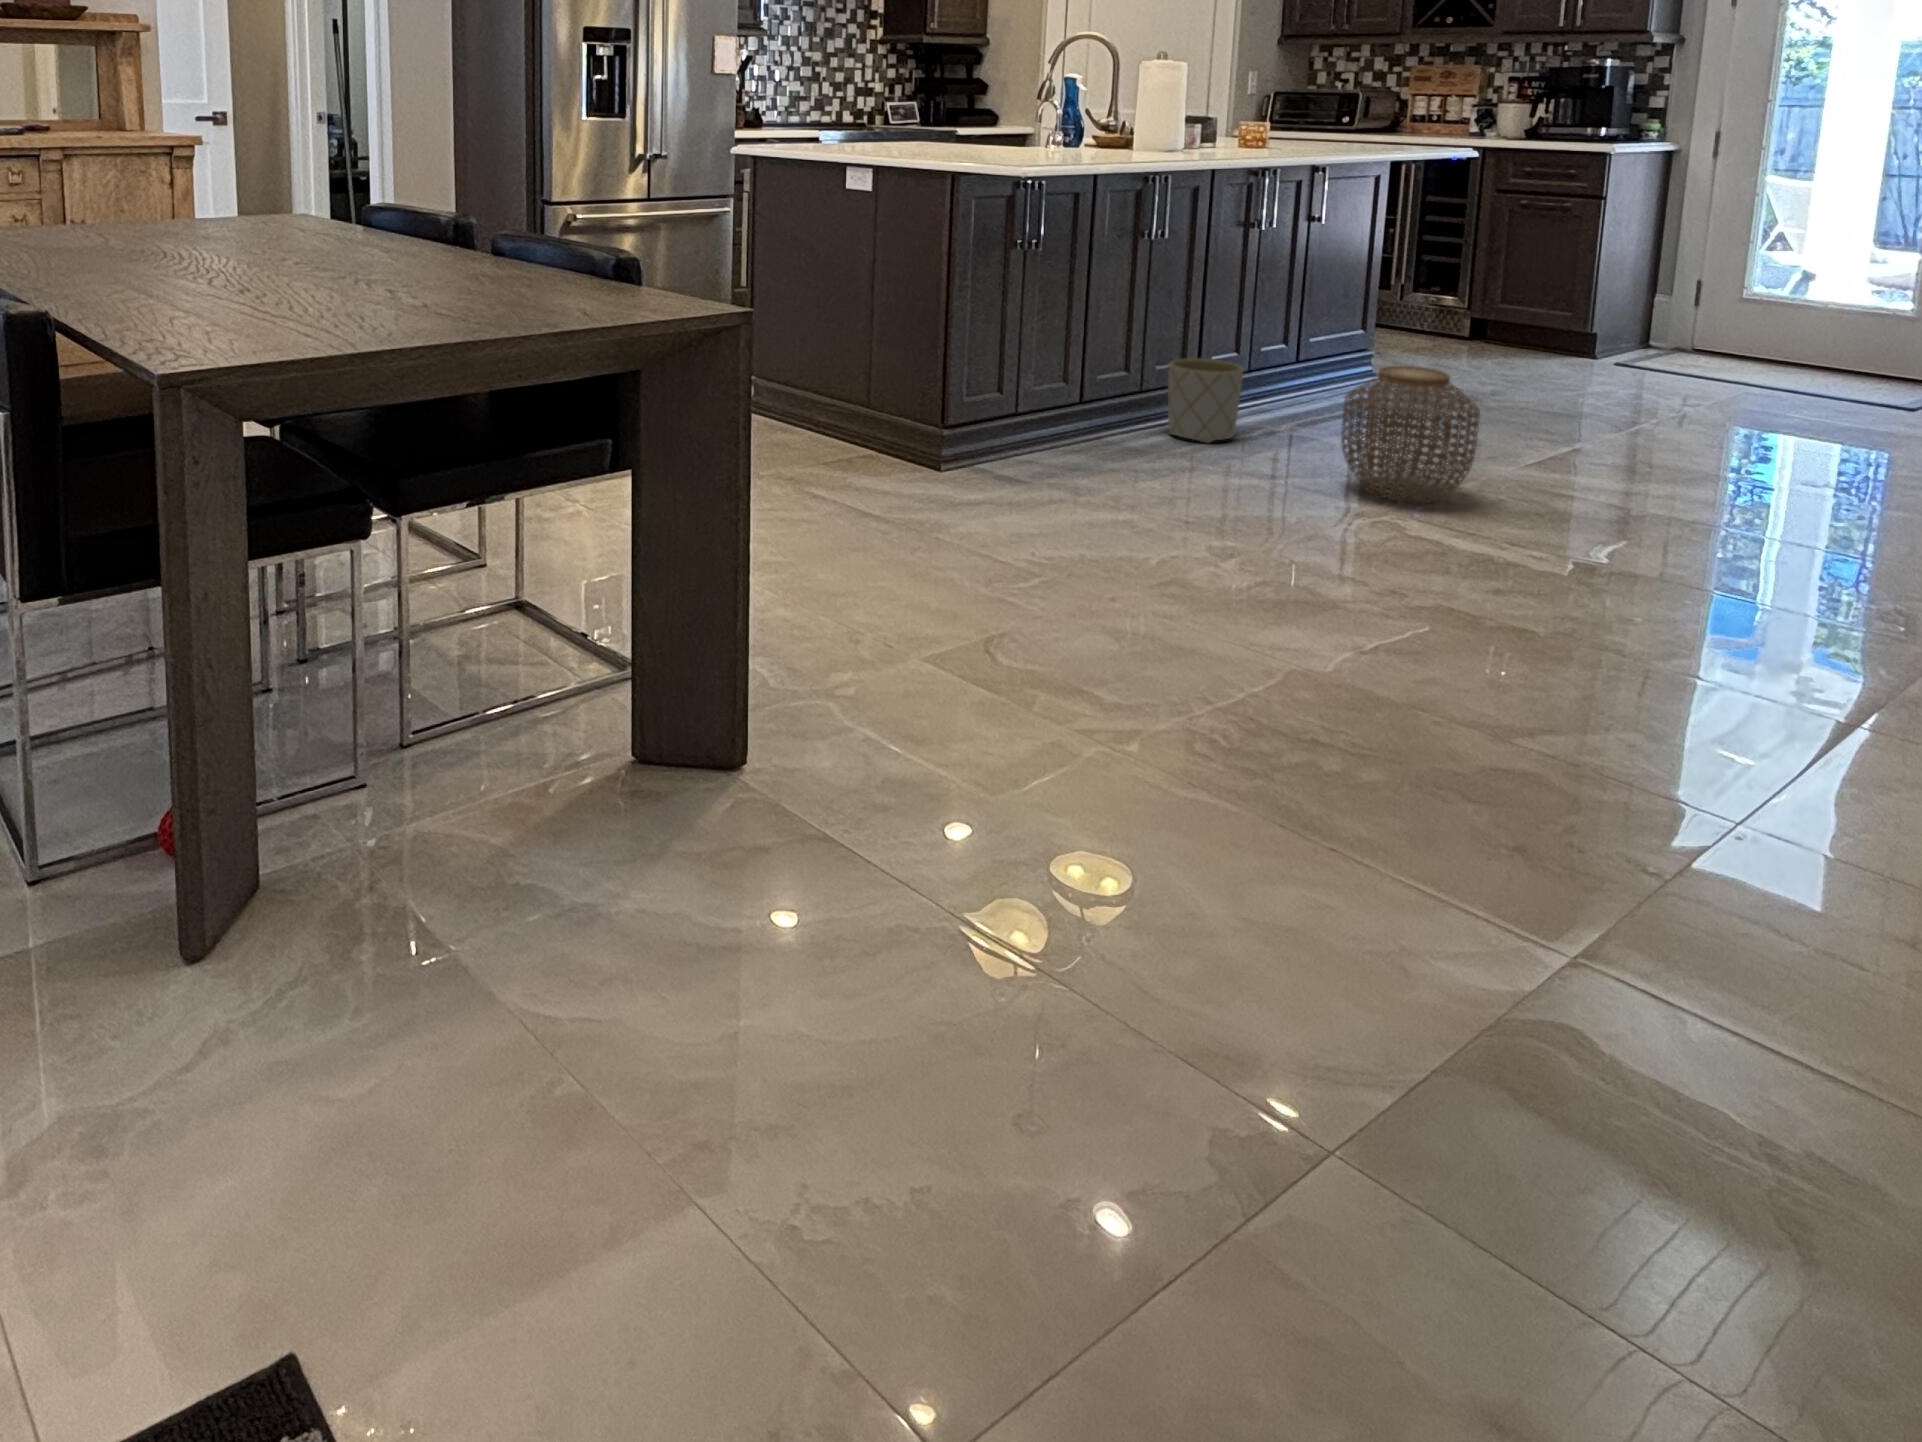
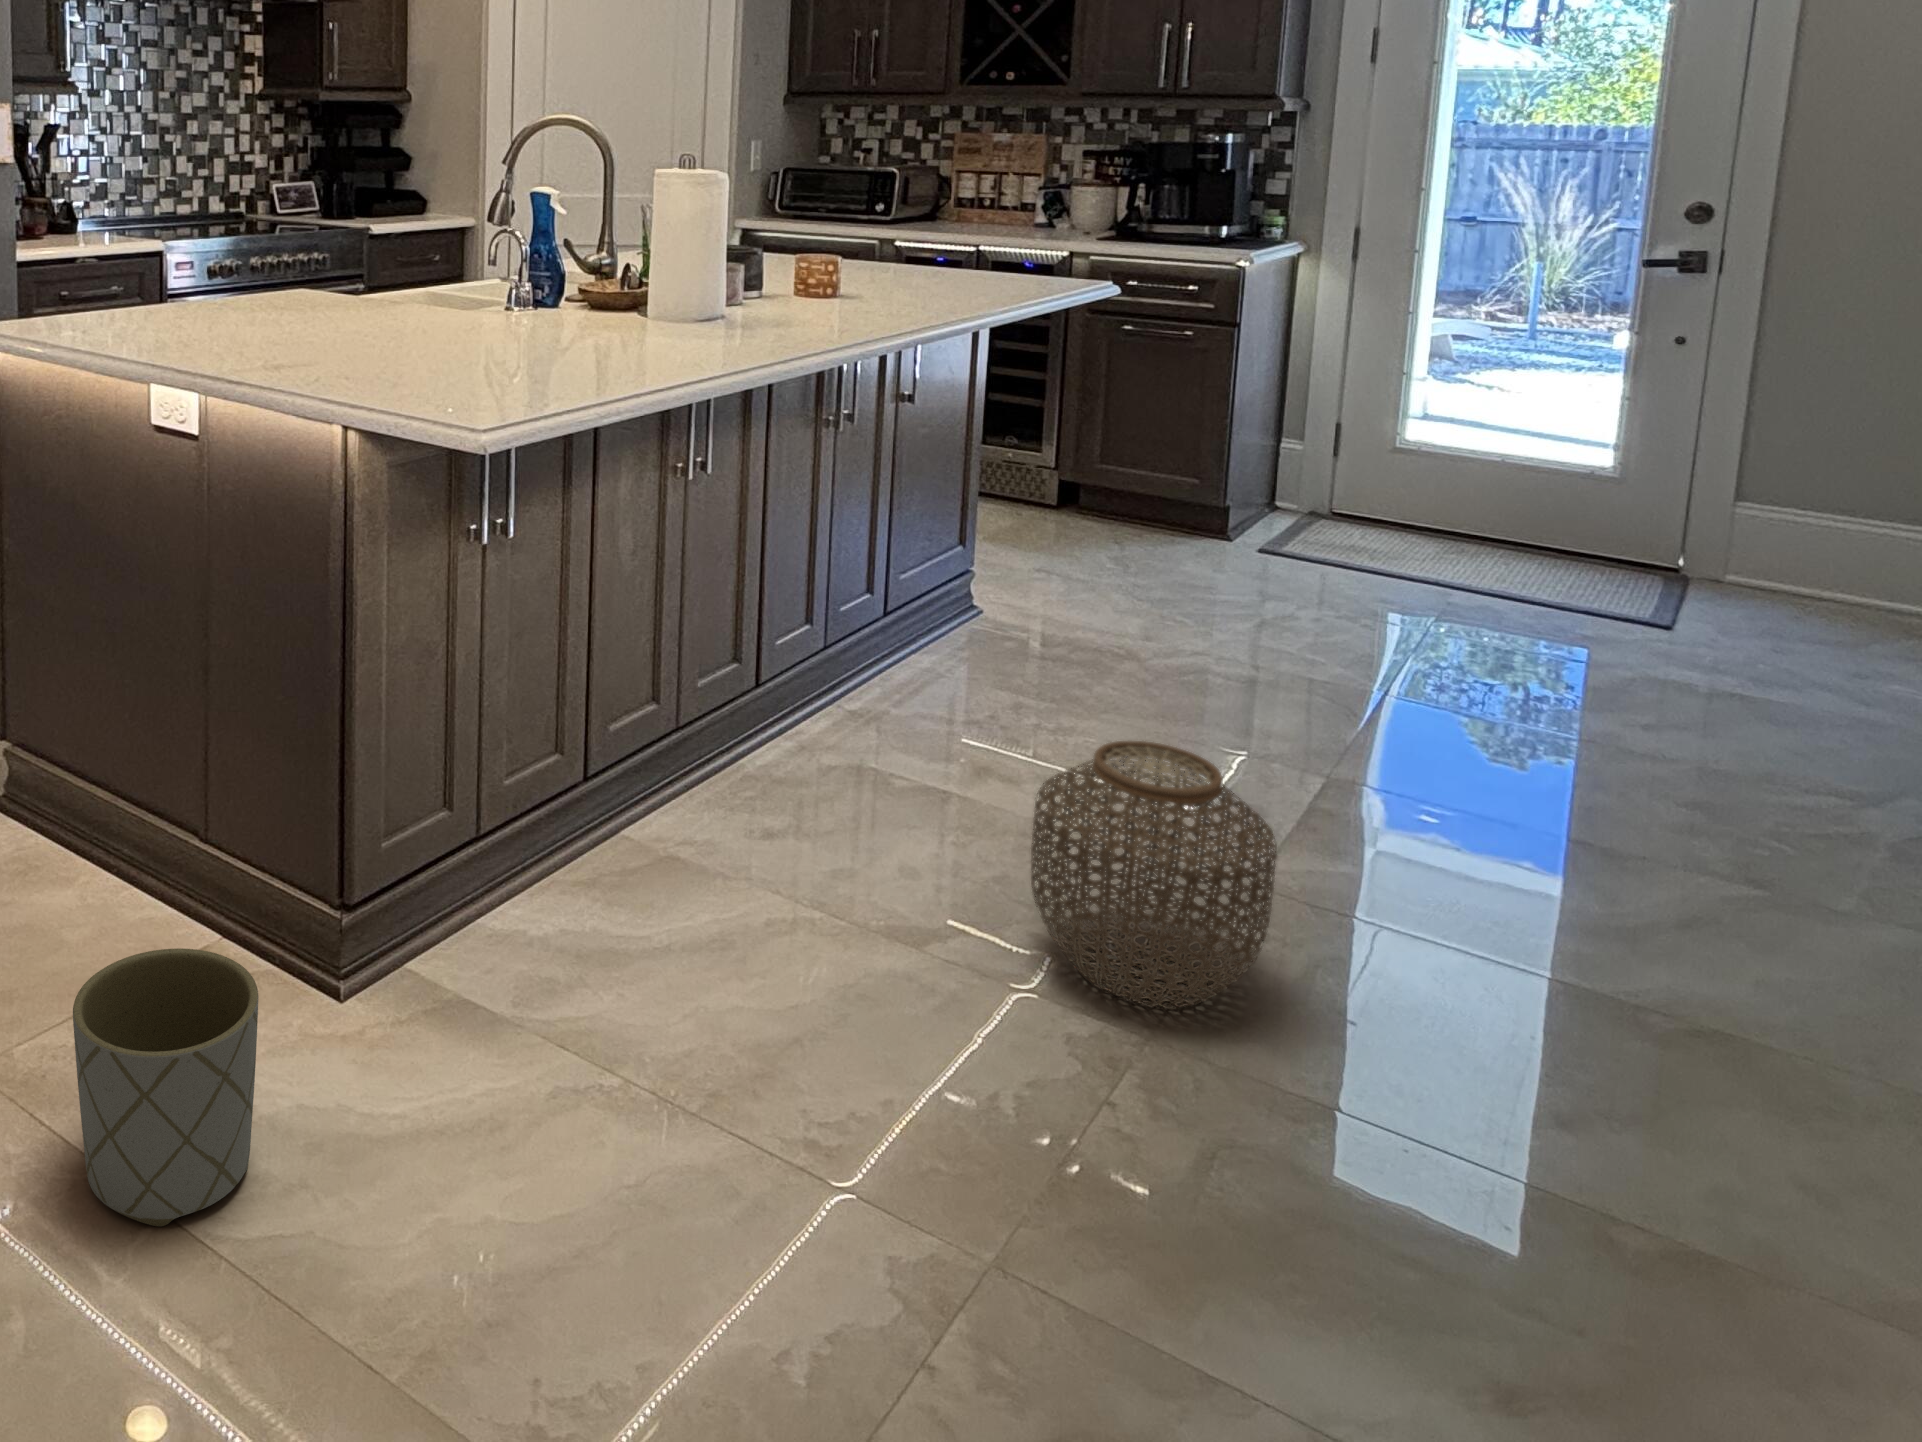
planter: present [1168,359,1243,443] -> present [73,948,259,1227]

